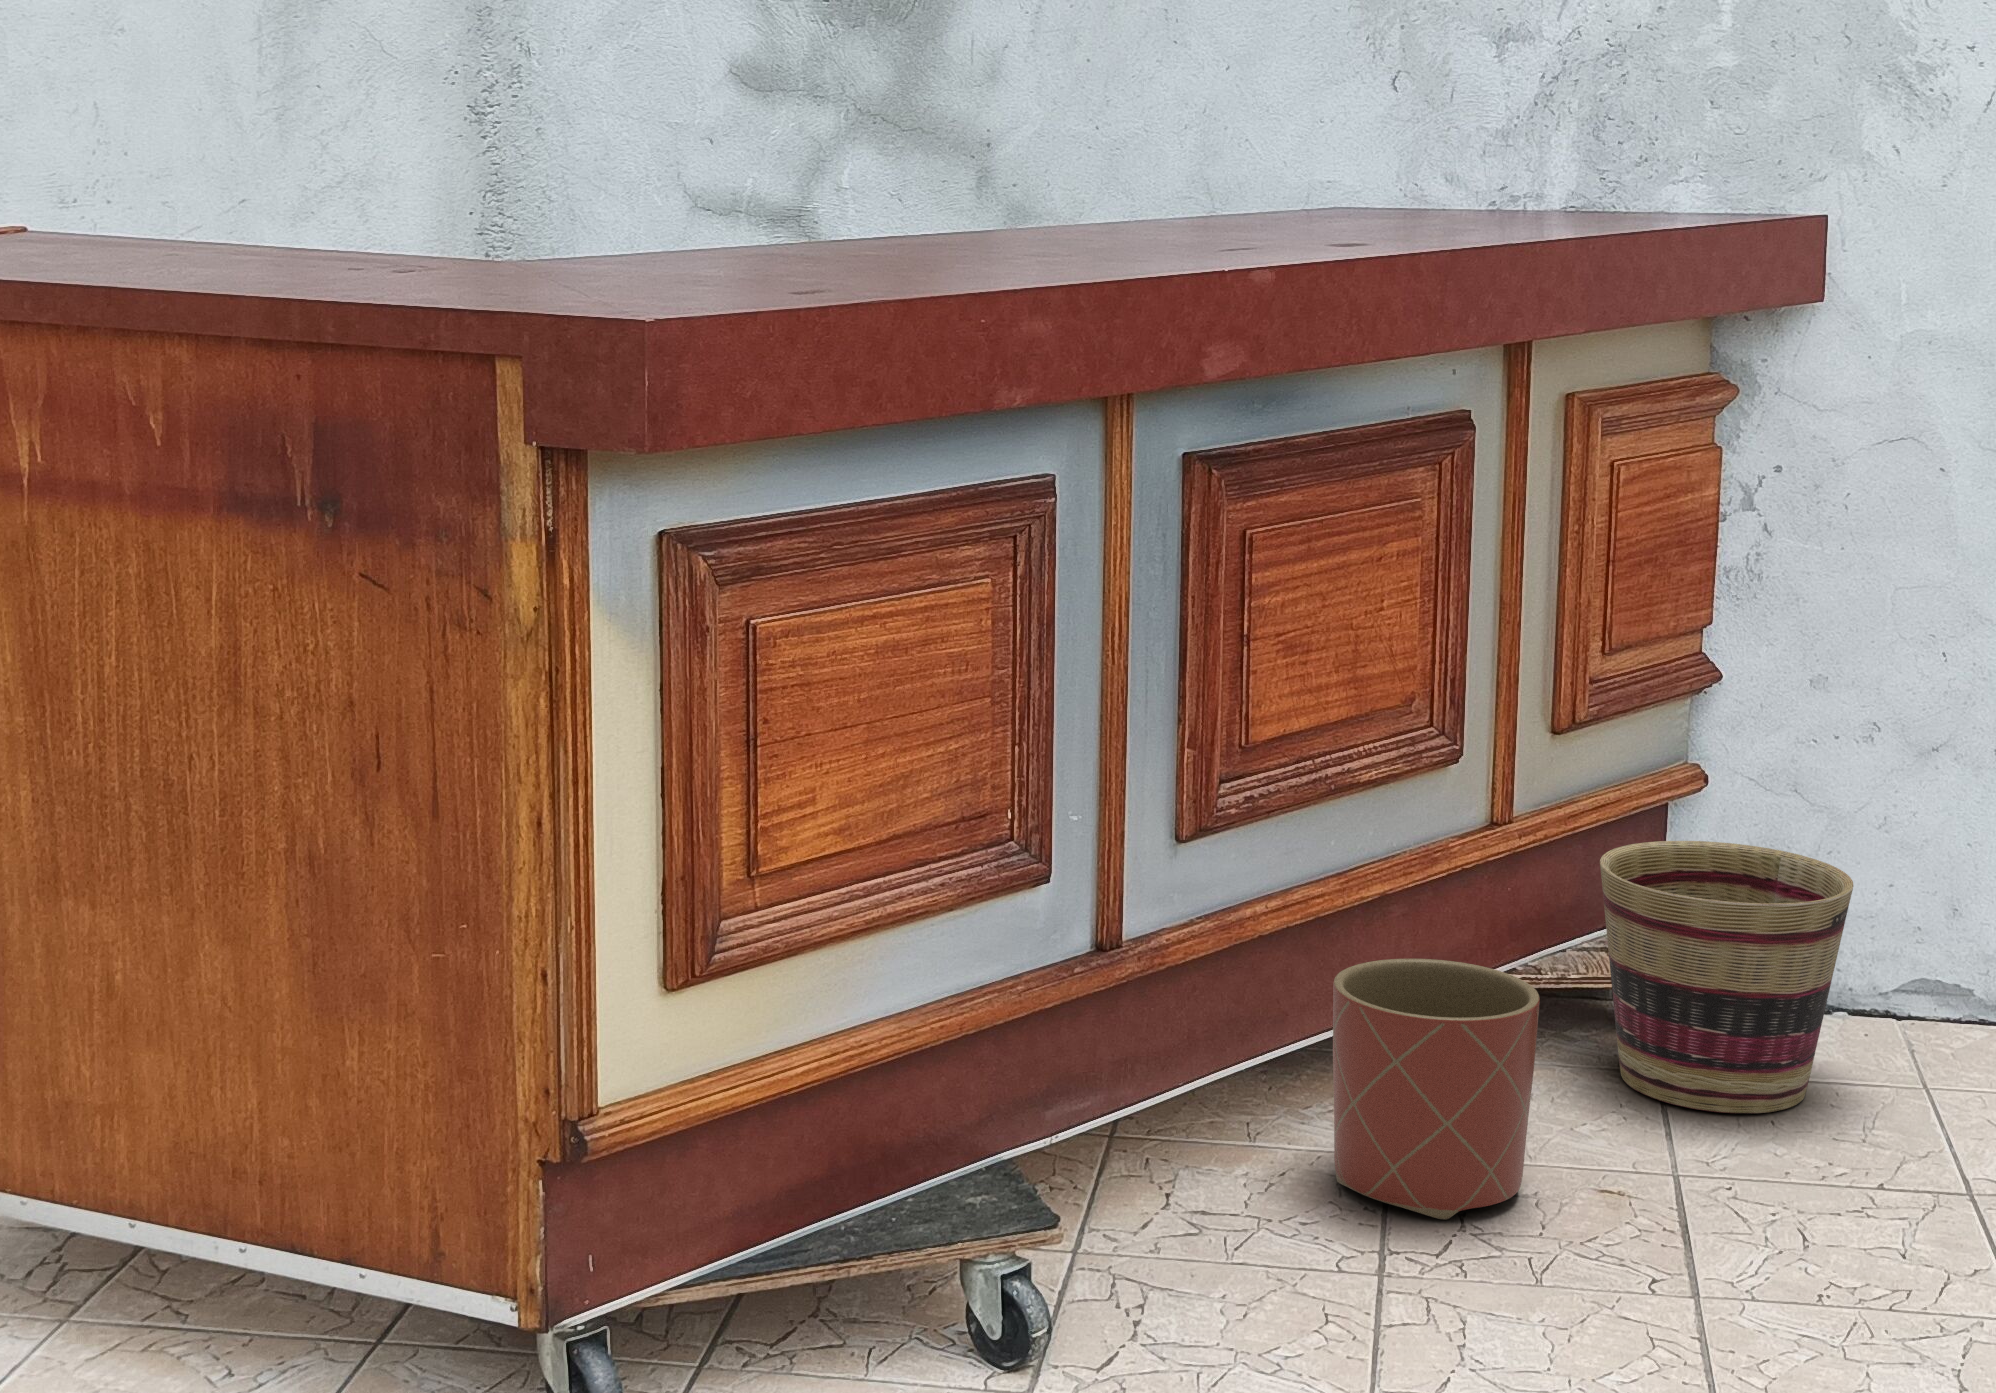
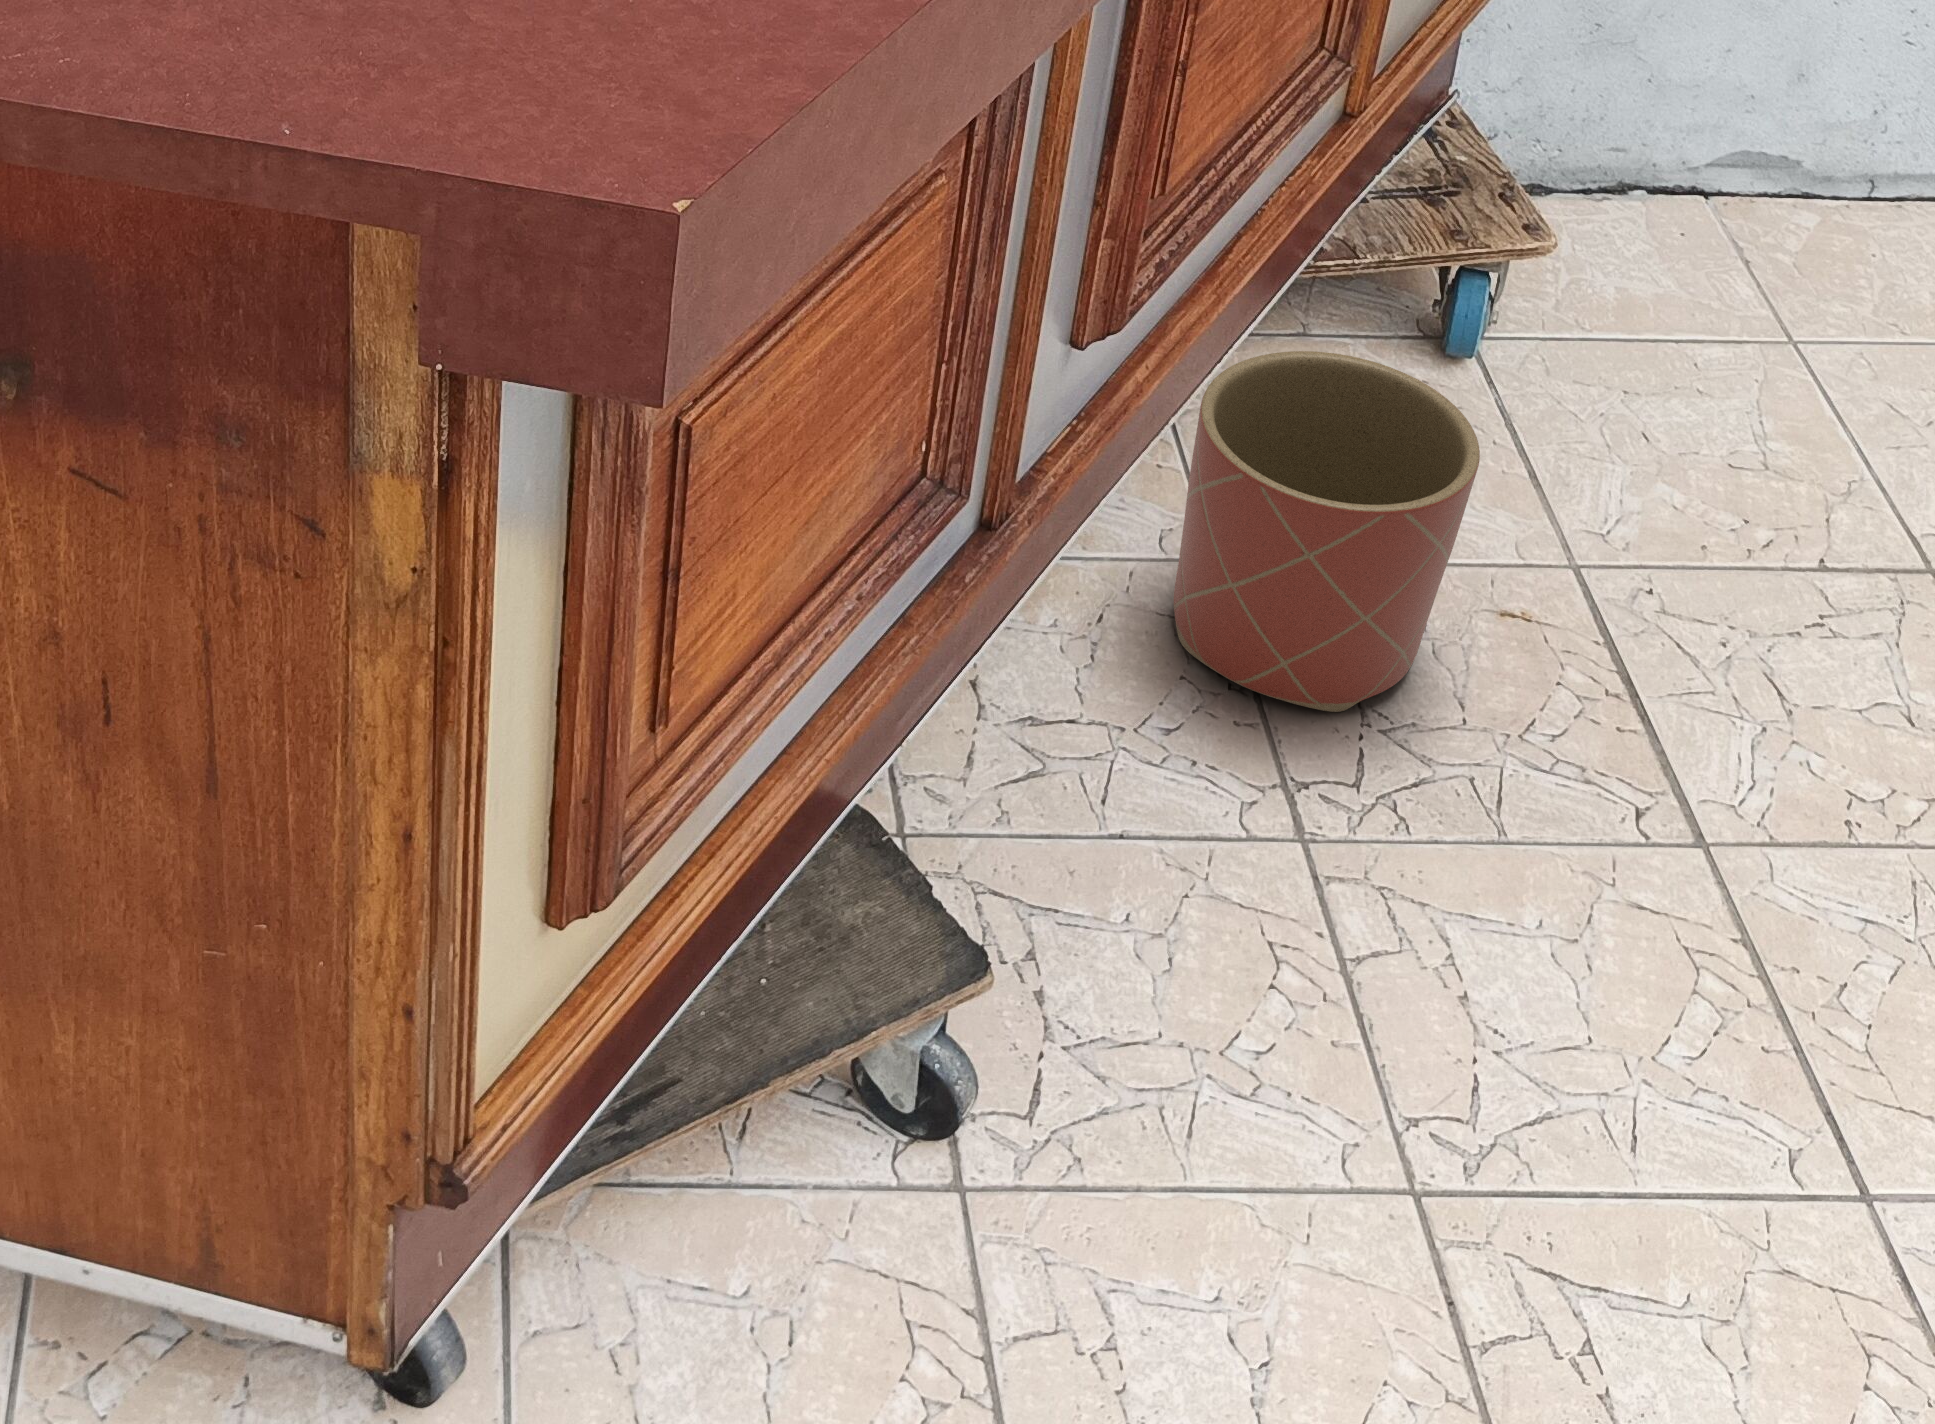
basket: present [1600,841,1853,1114] -> none [1431,52,1782,427]

